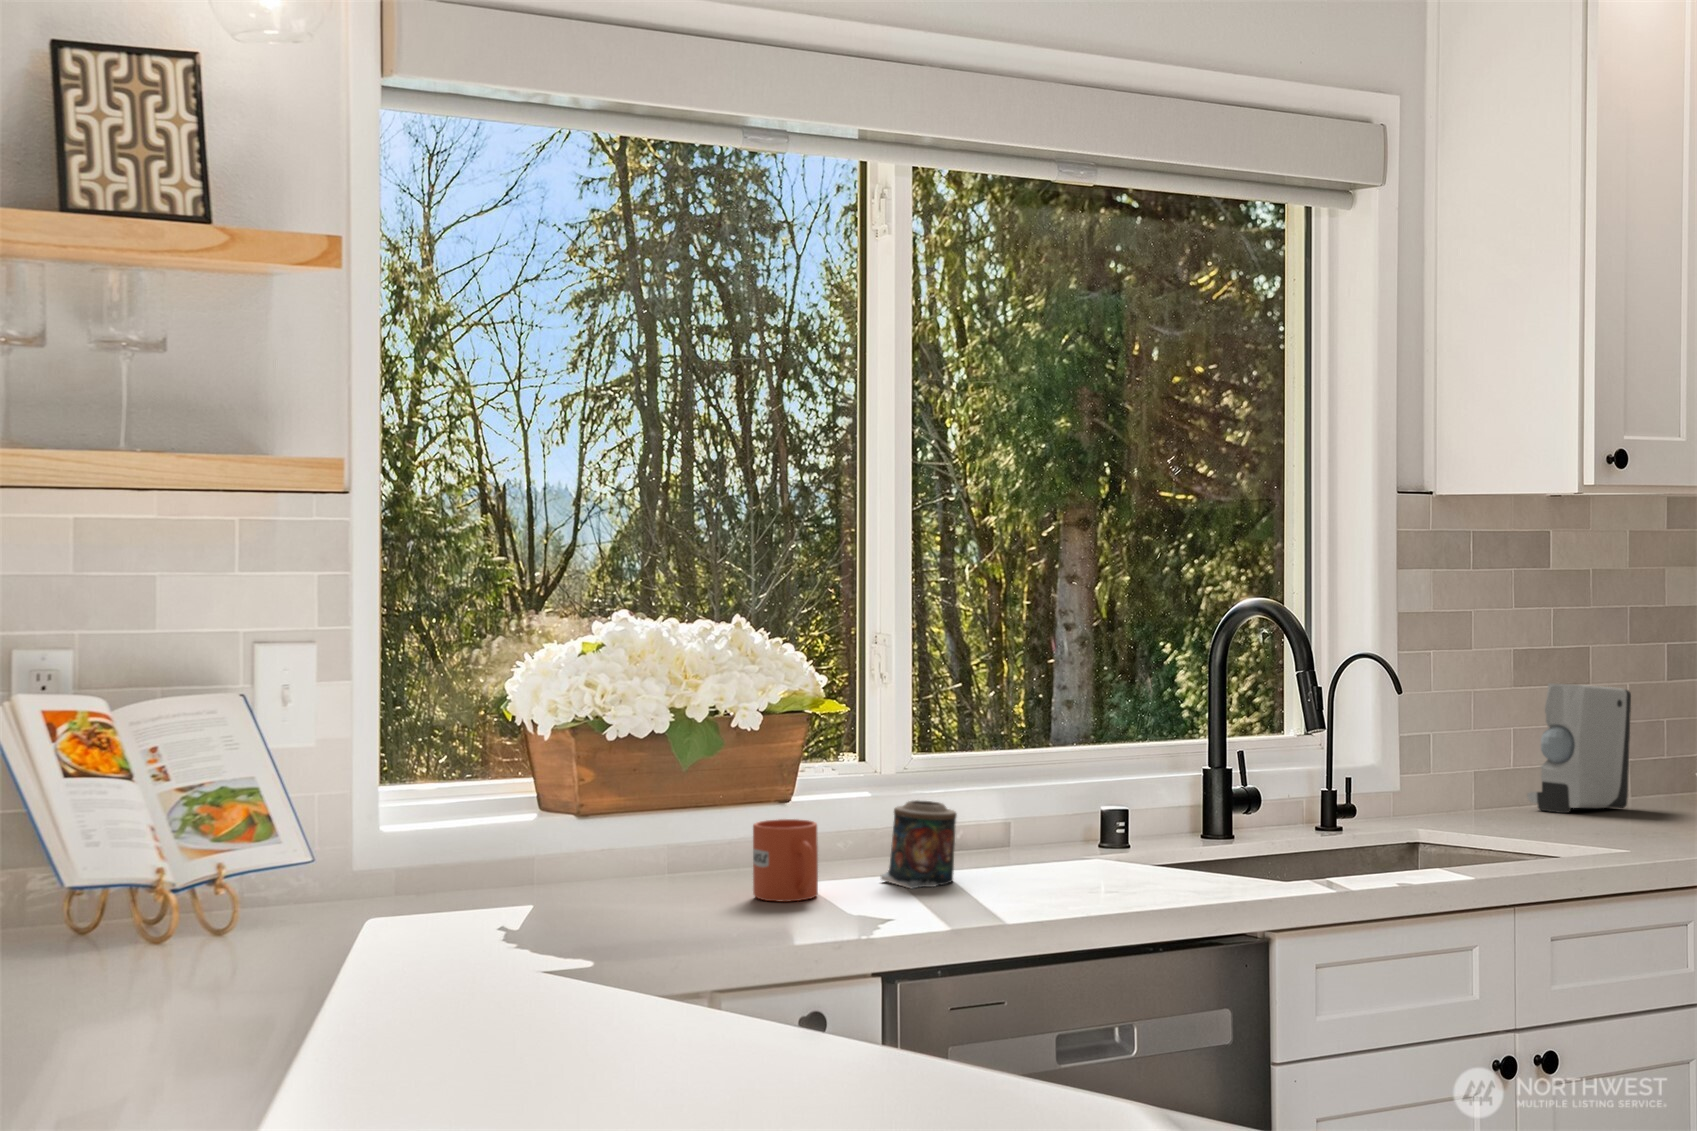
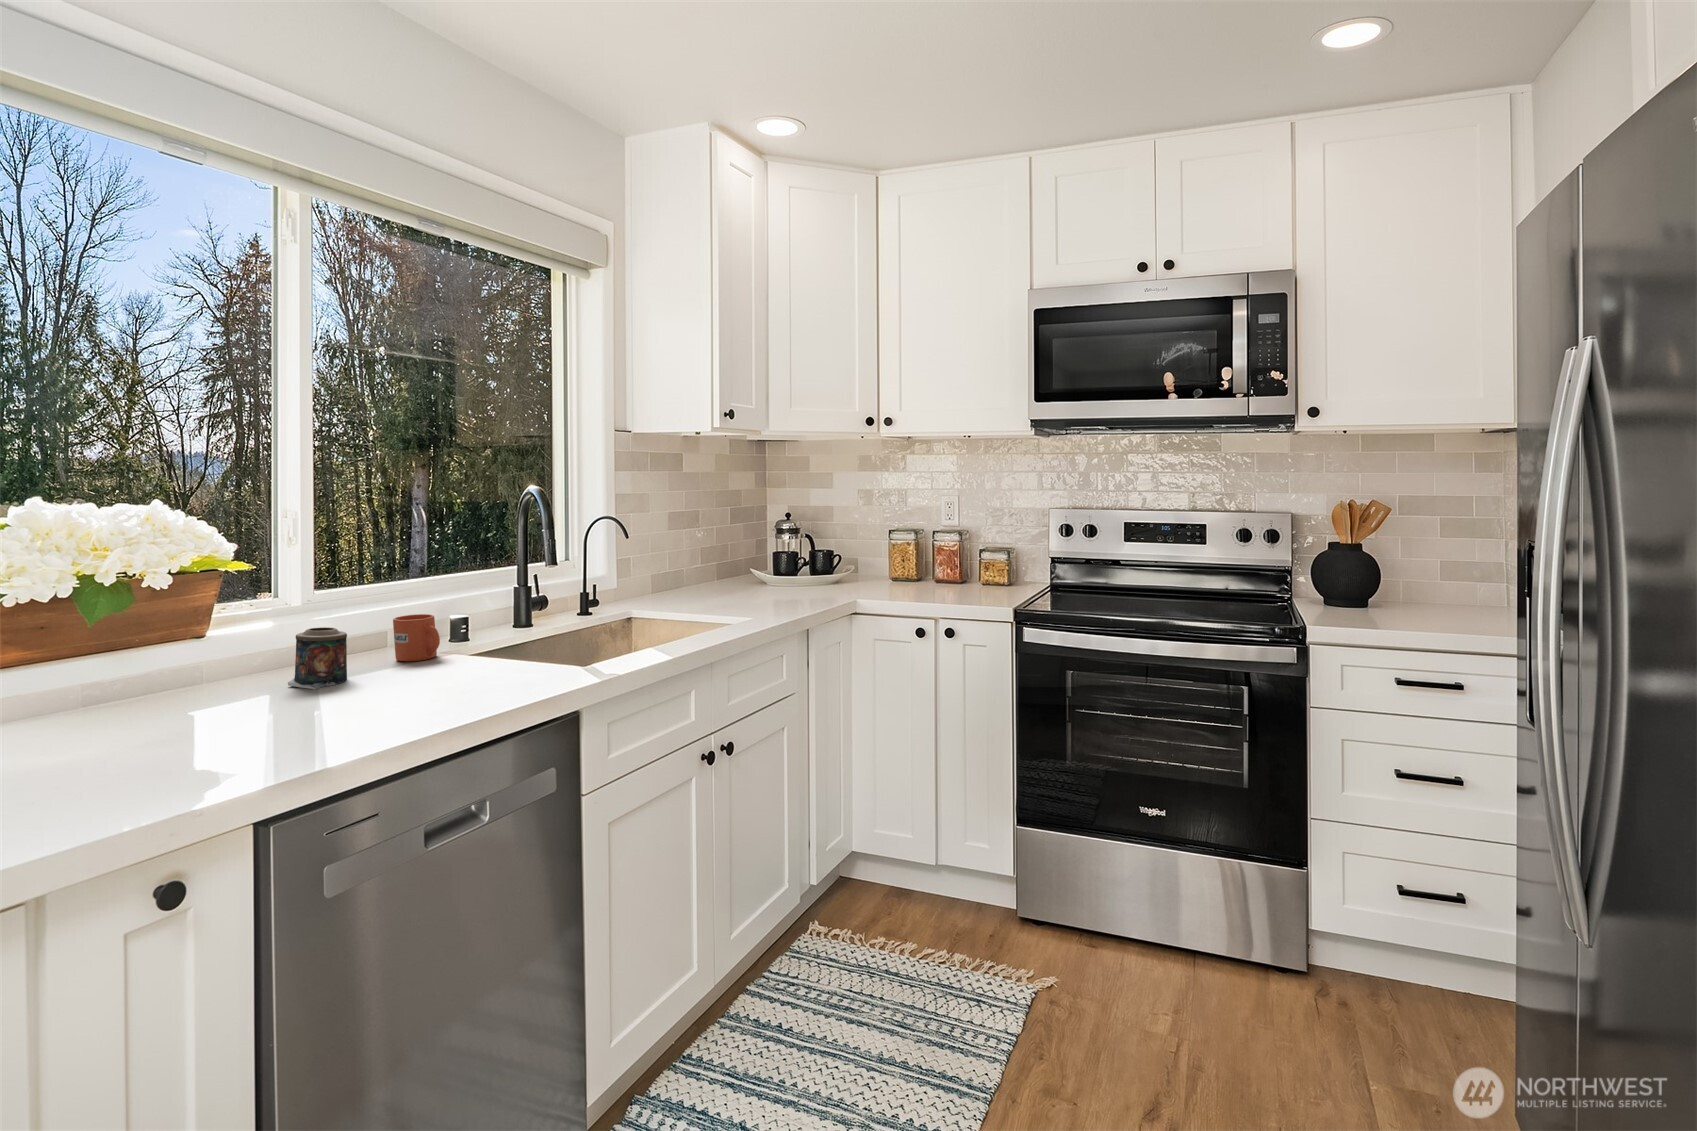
soap dispenser: present [1527,683,1631,813] -> none [682,527,730,593]
mug: present [753,819,818,902] -> present [393,614,440,661]

